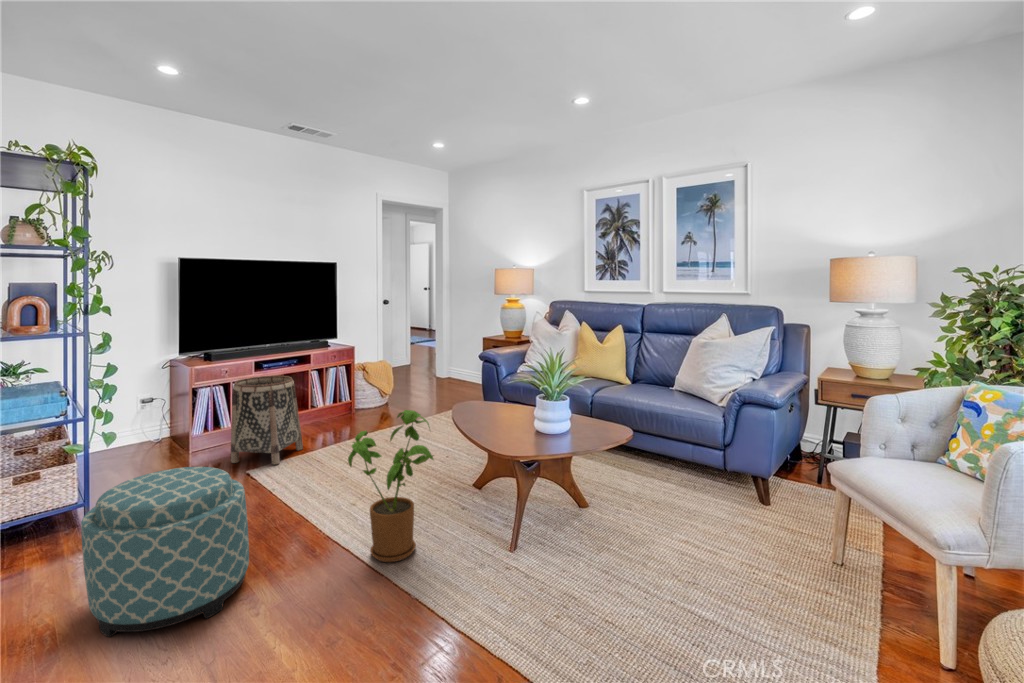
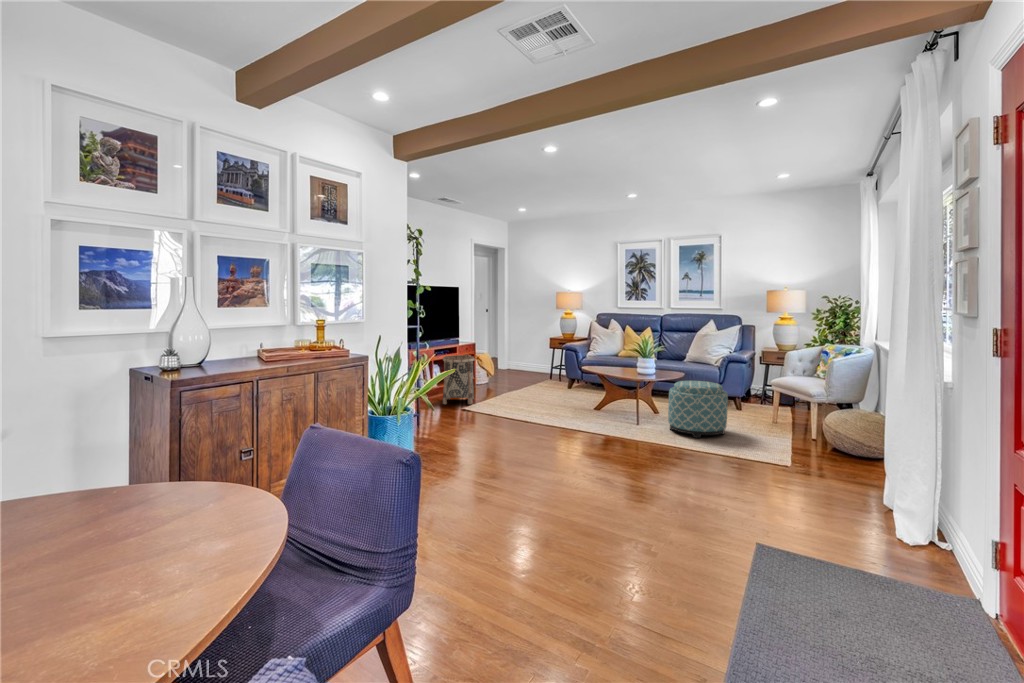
house plant: present [348,410,434,562] -> none [562,360,606,429]
ottoman: present [81,467,249,637] -> present [668,381,728,438]

